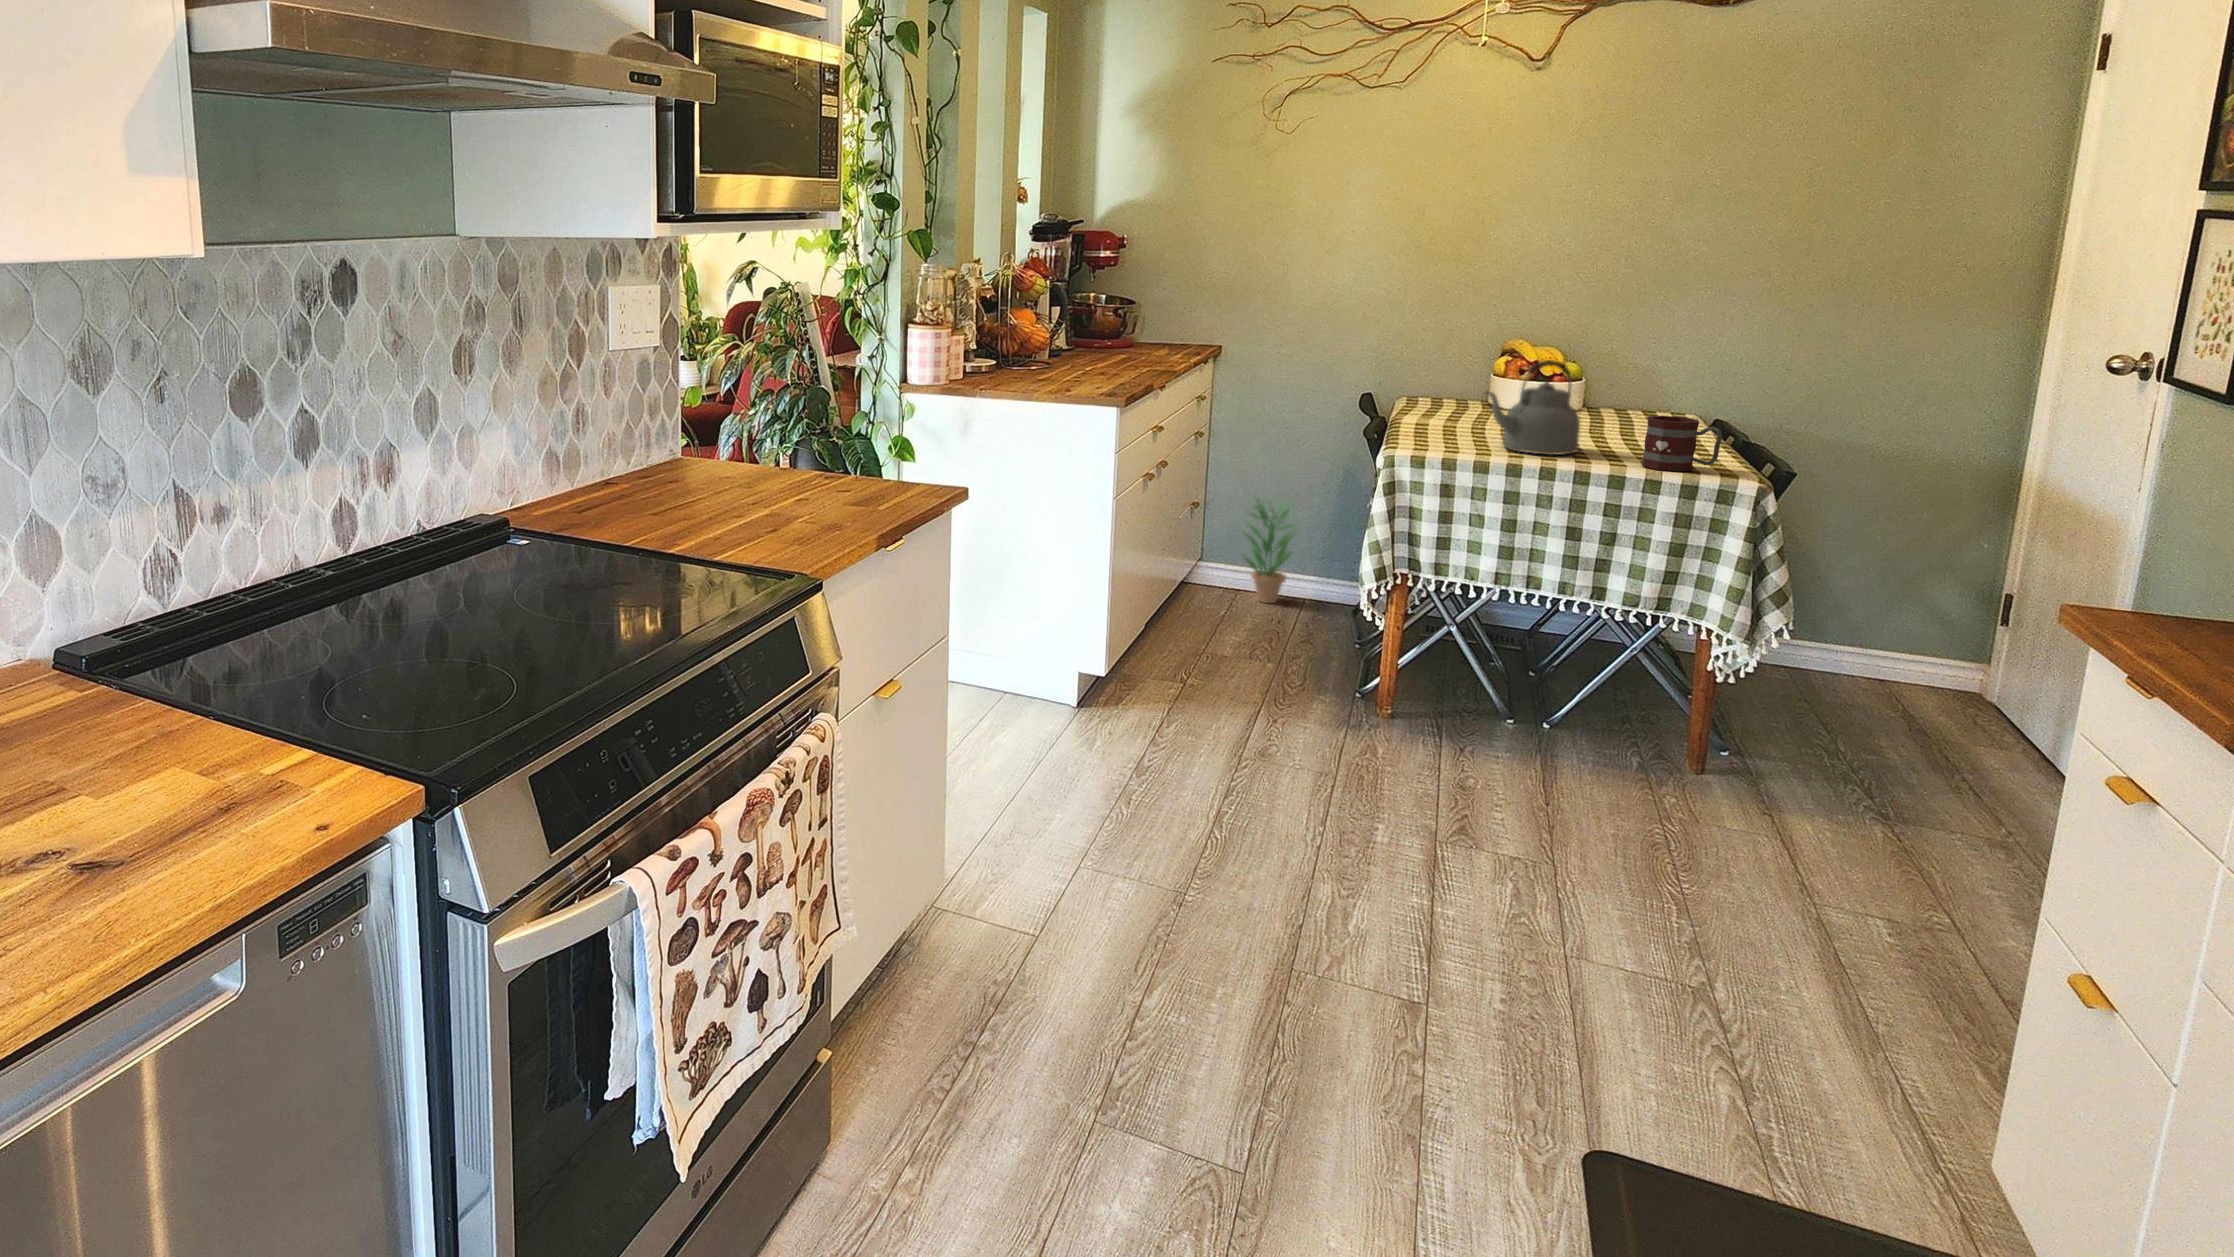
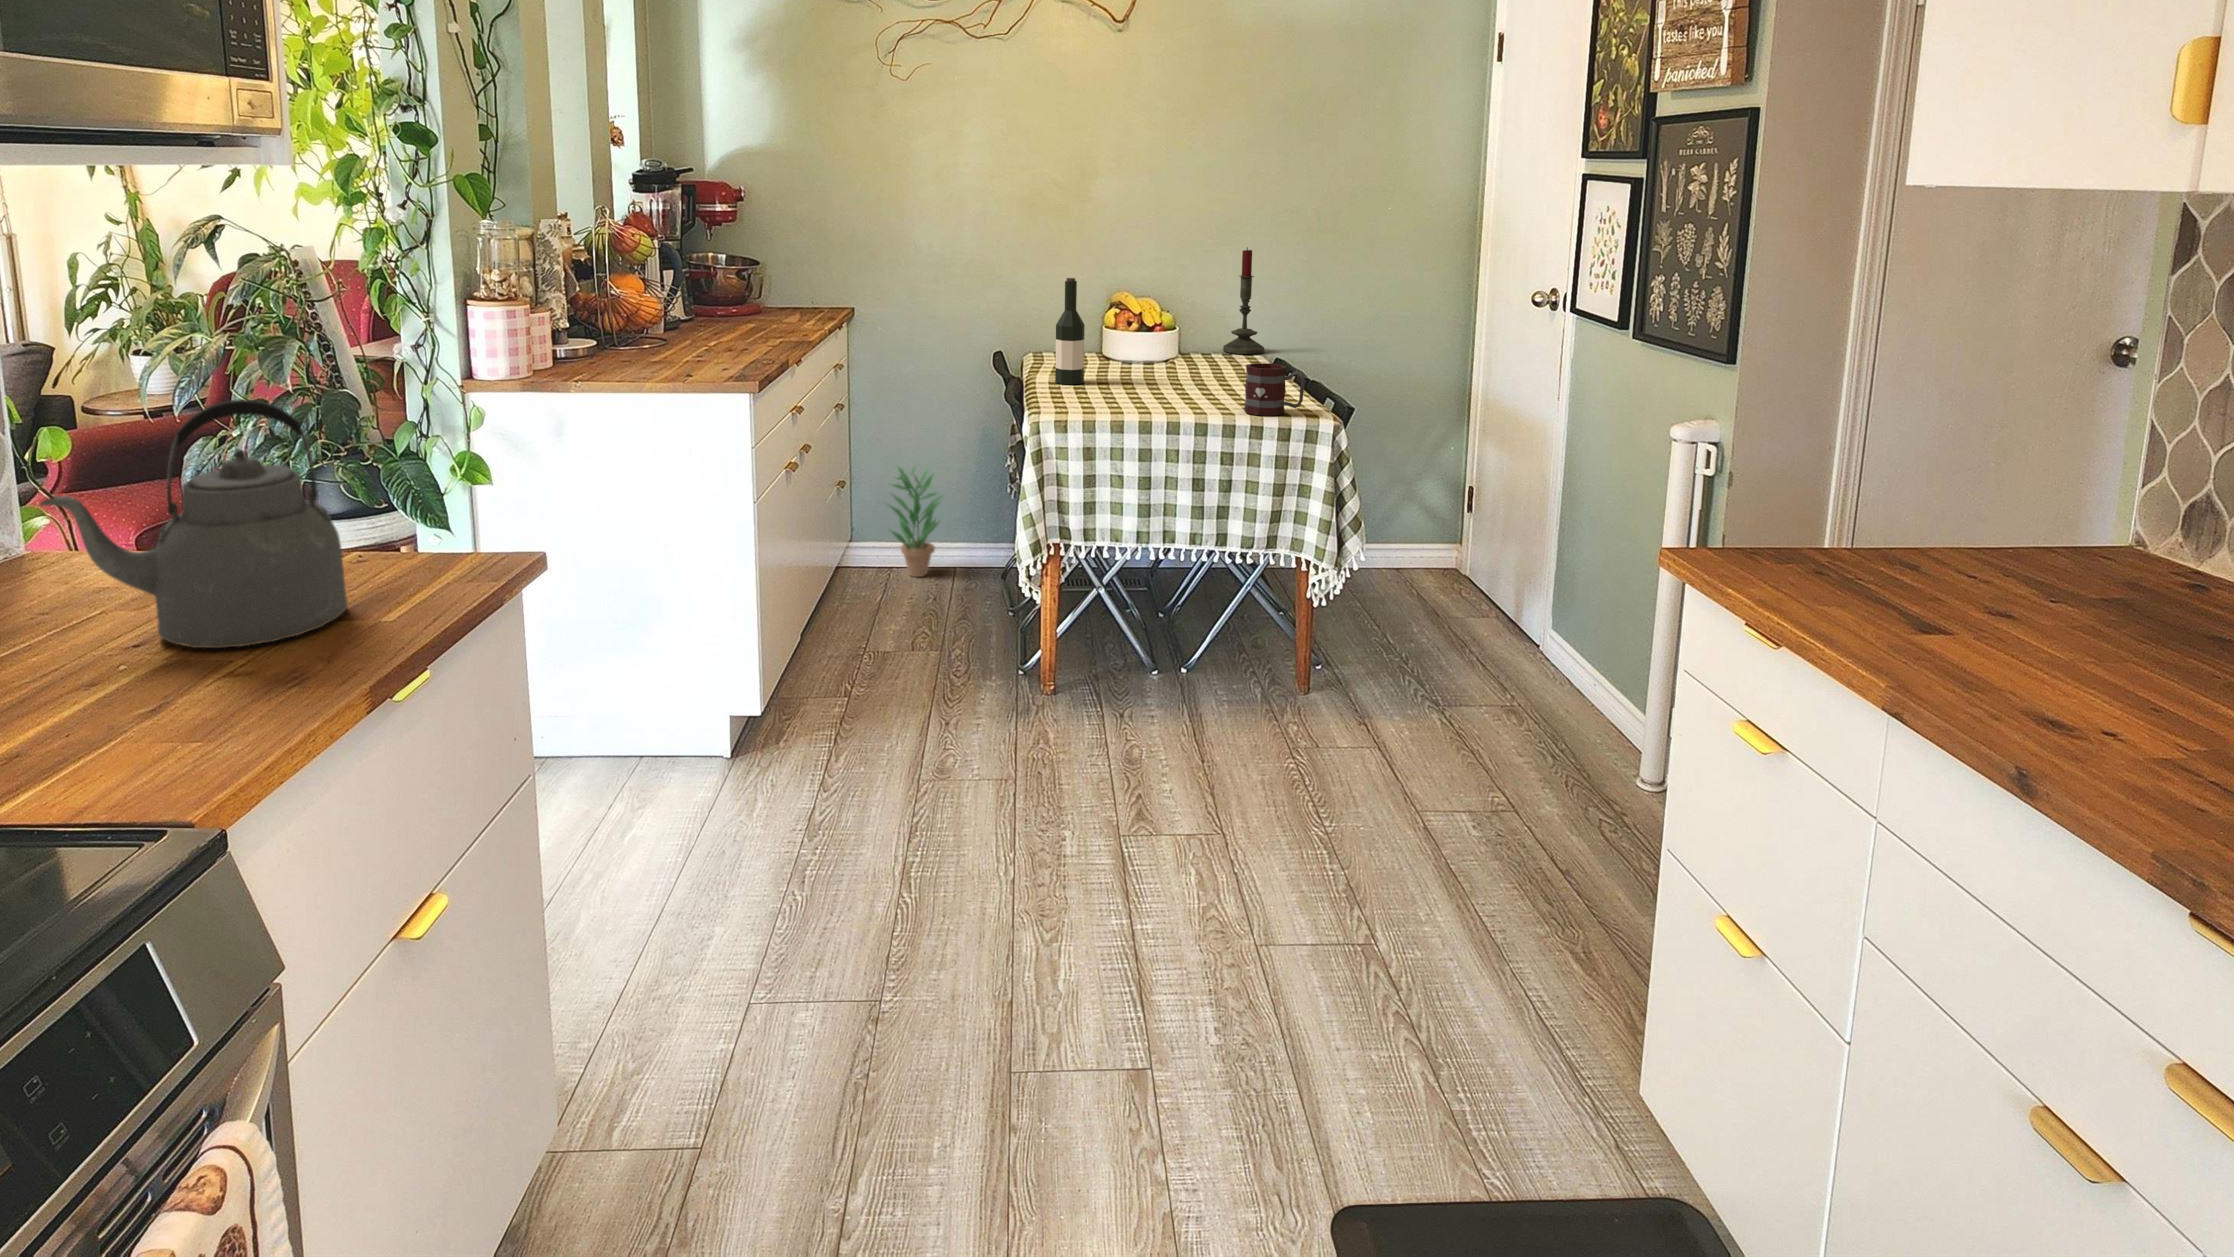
candle: none [1643,296,1699,413] -> present [1223,247,1264,354]
wine bottle: none [1425,323,1463,428] -> present [1055,278,1085,384]
kettle: present [1485,360,1580,455] -> present [40,399,348,648]

